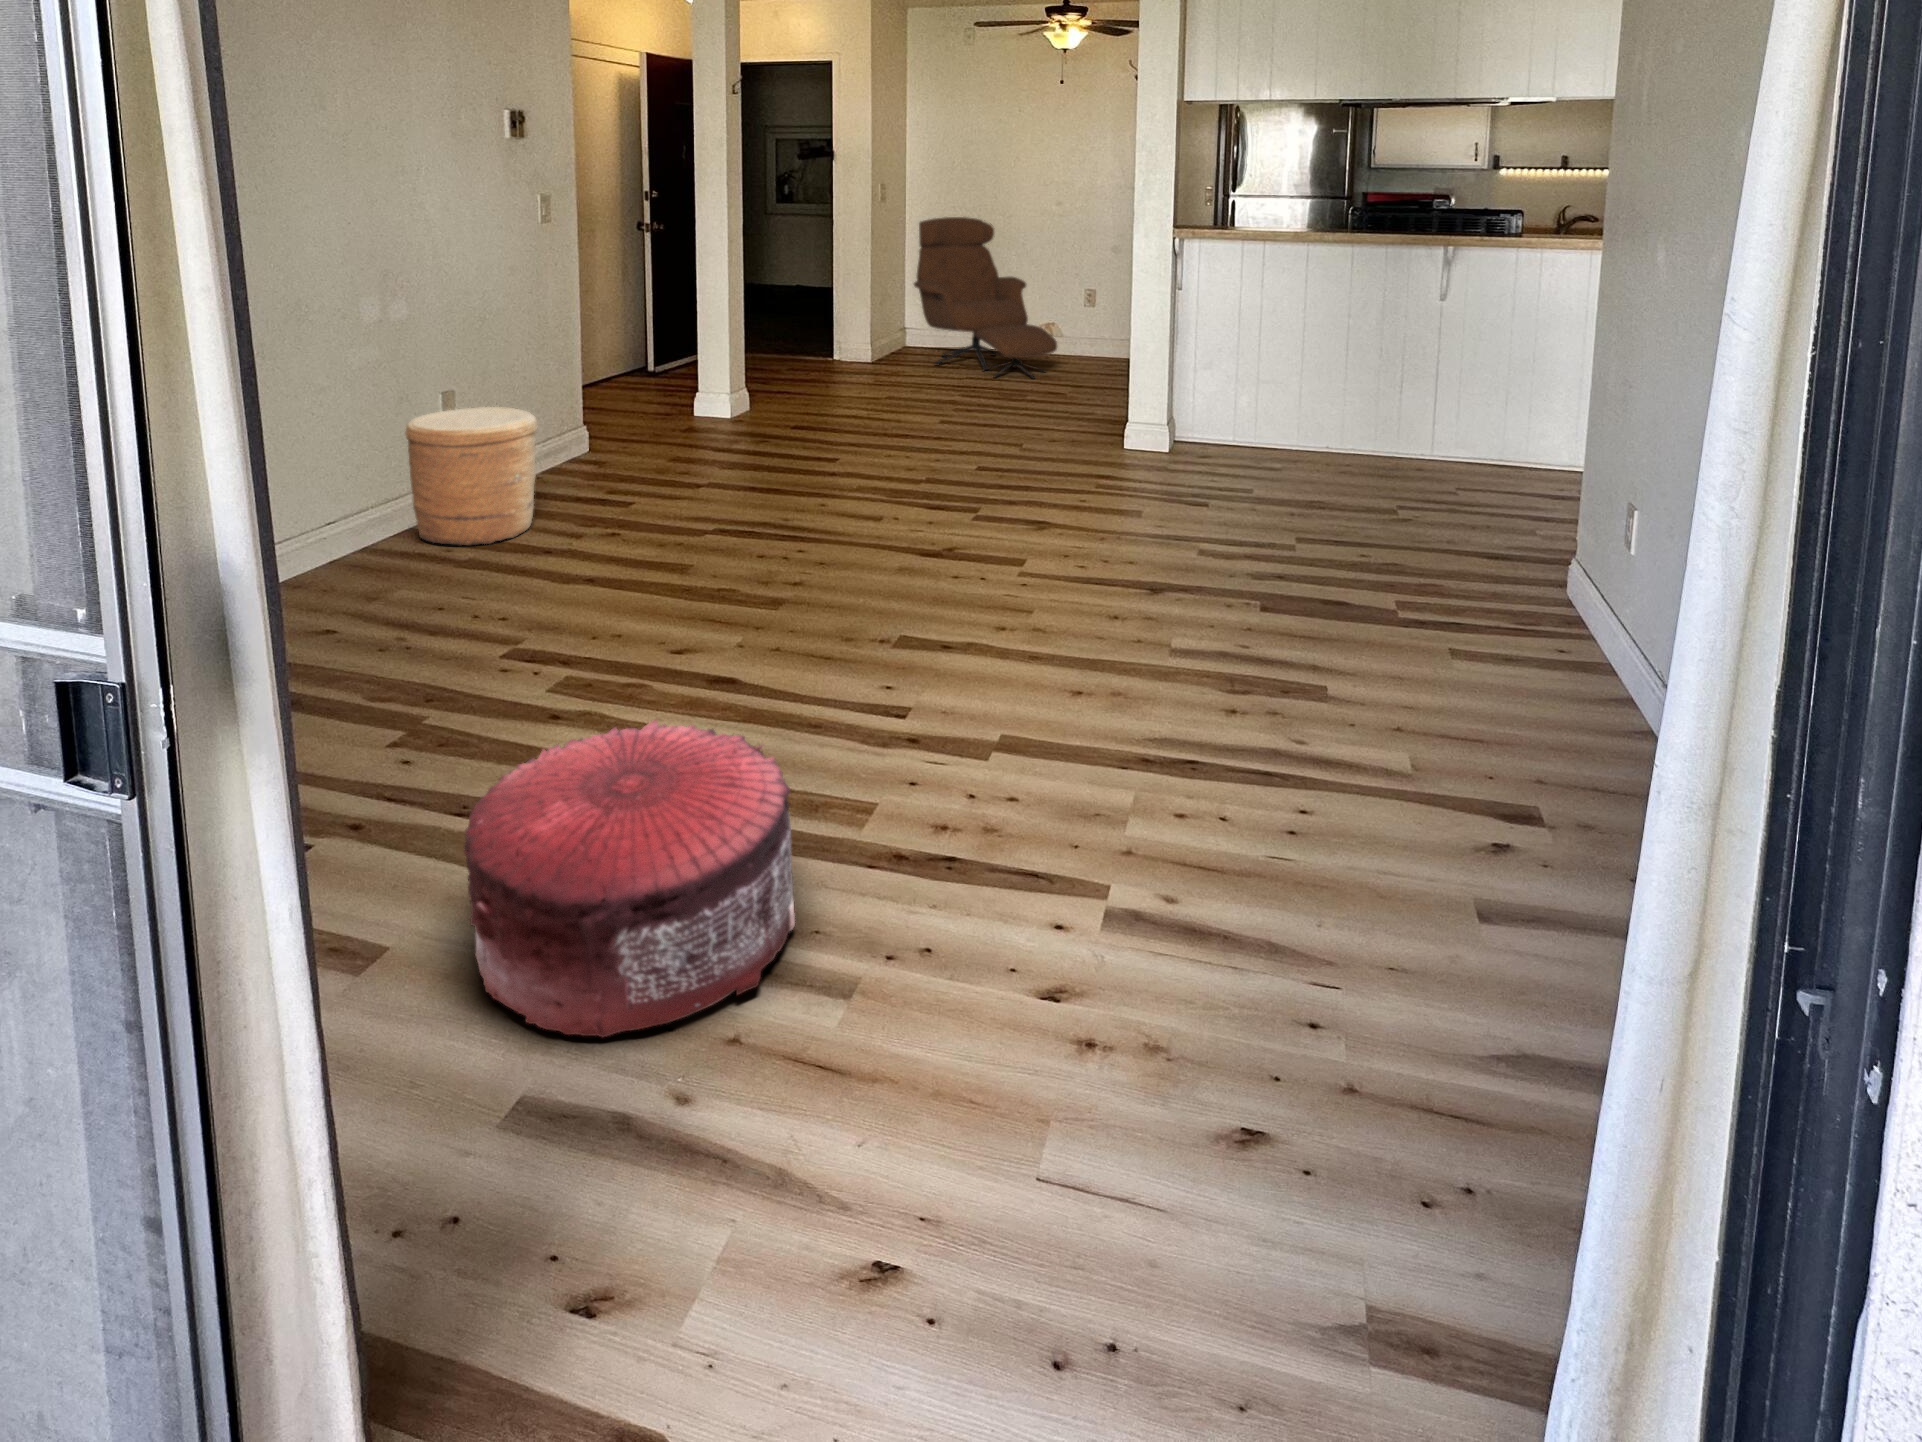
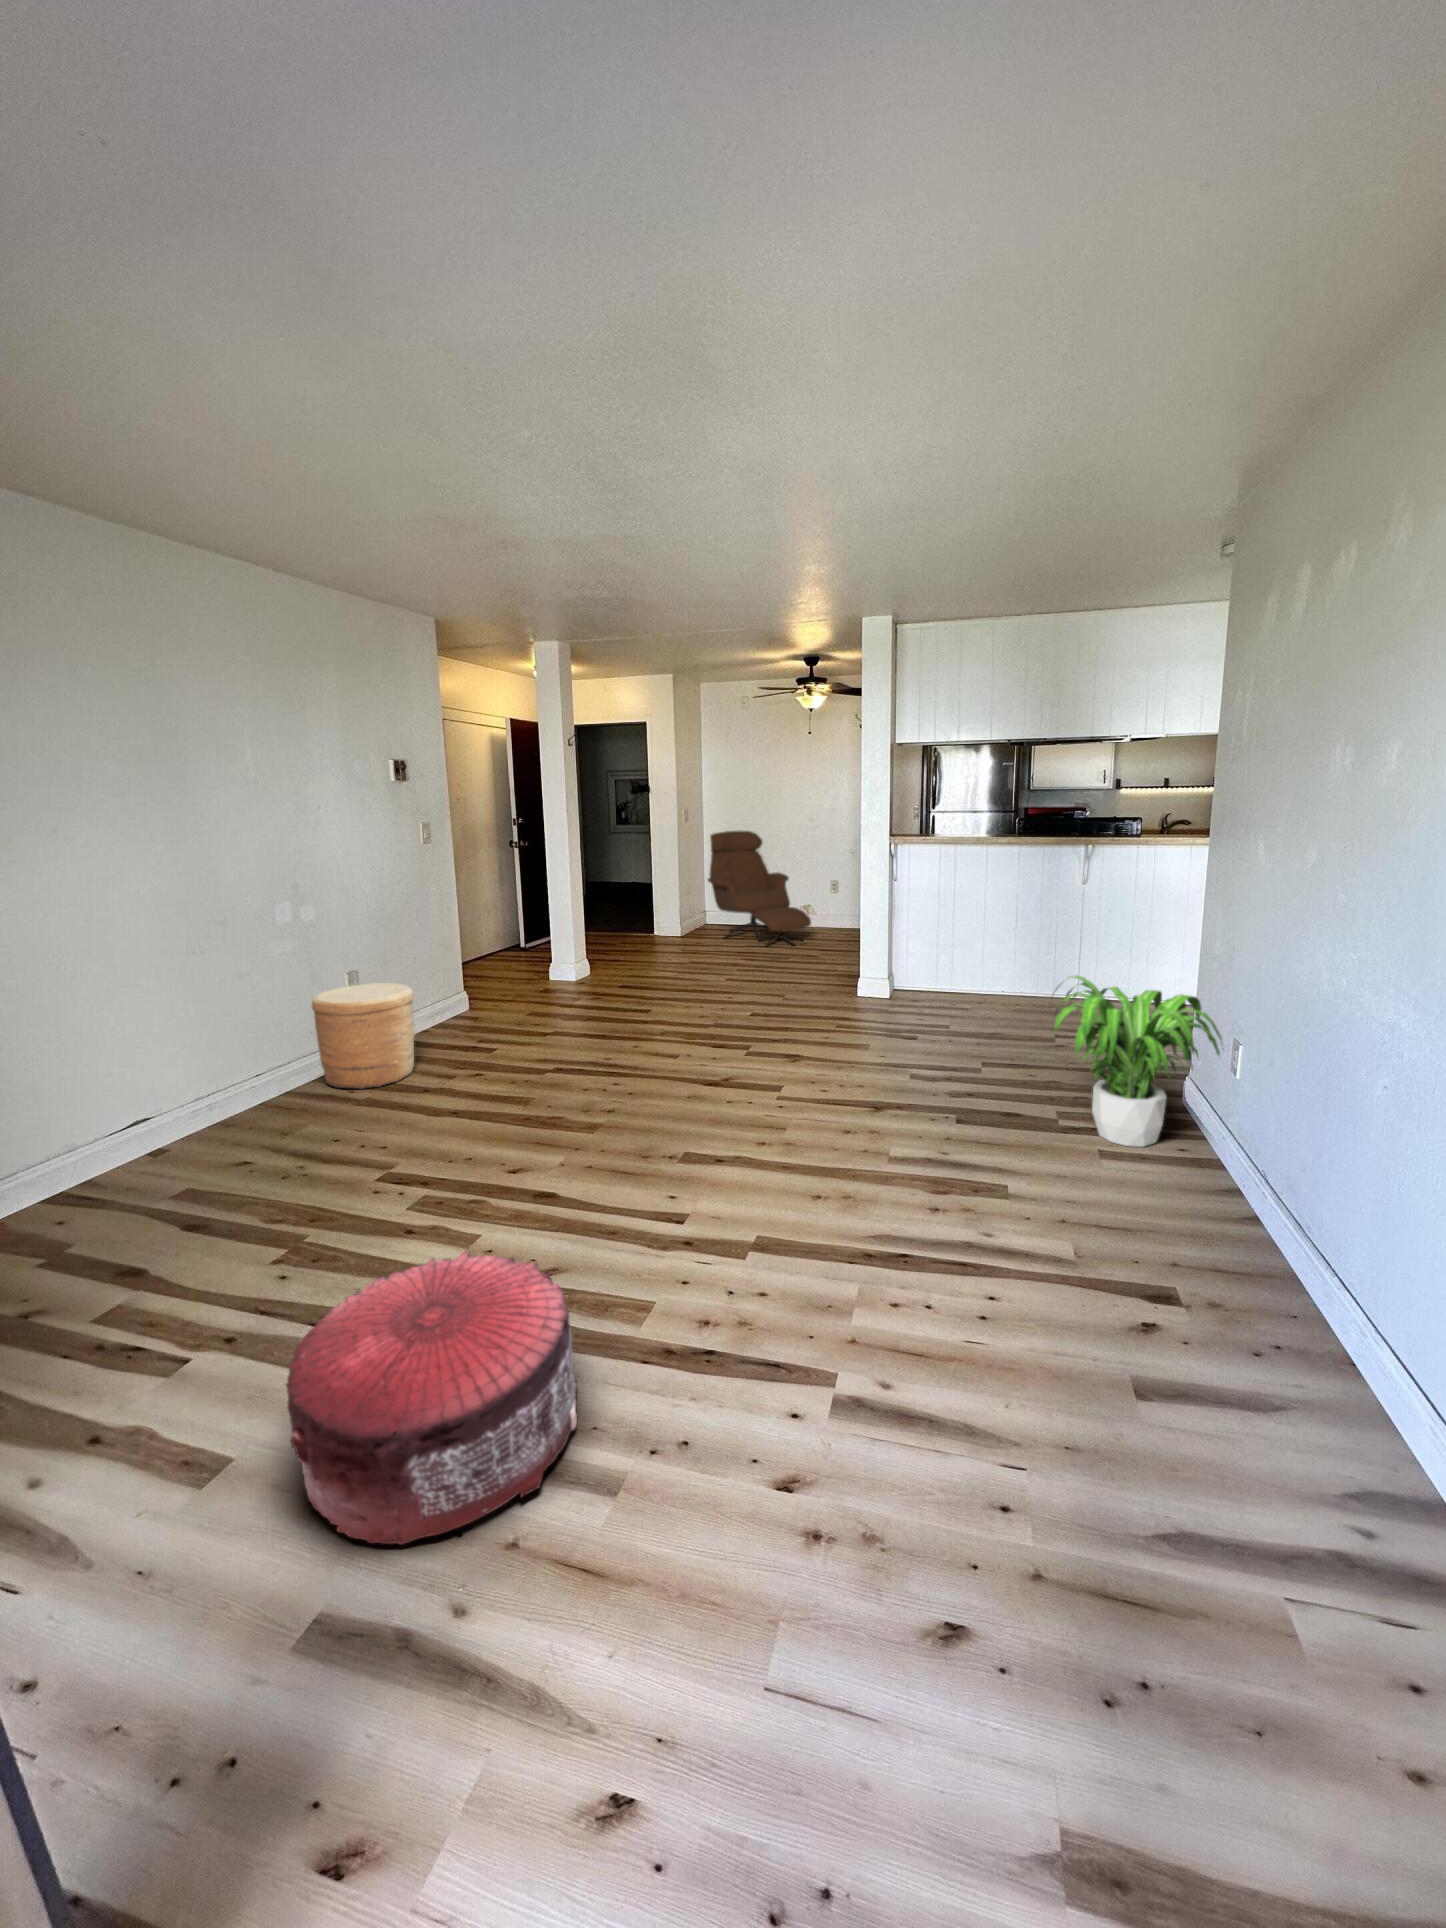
potted plant: none [1385,416,1610,643] -> present [1054,976,1222,1147]

